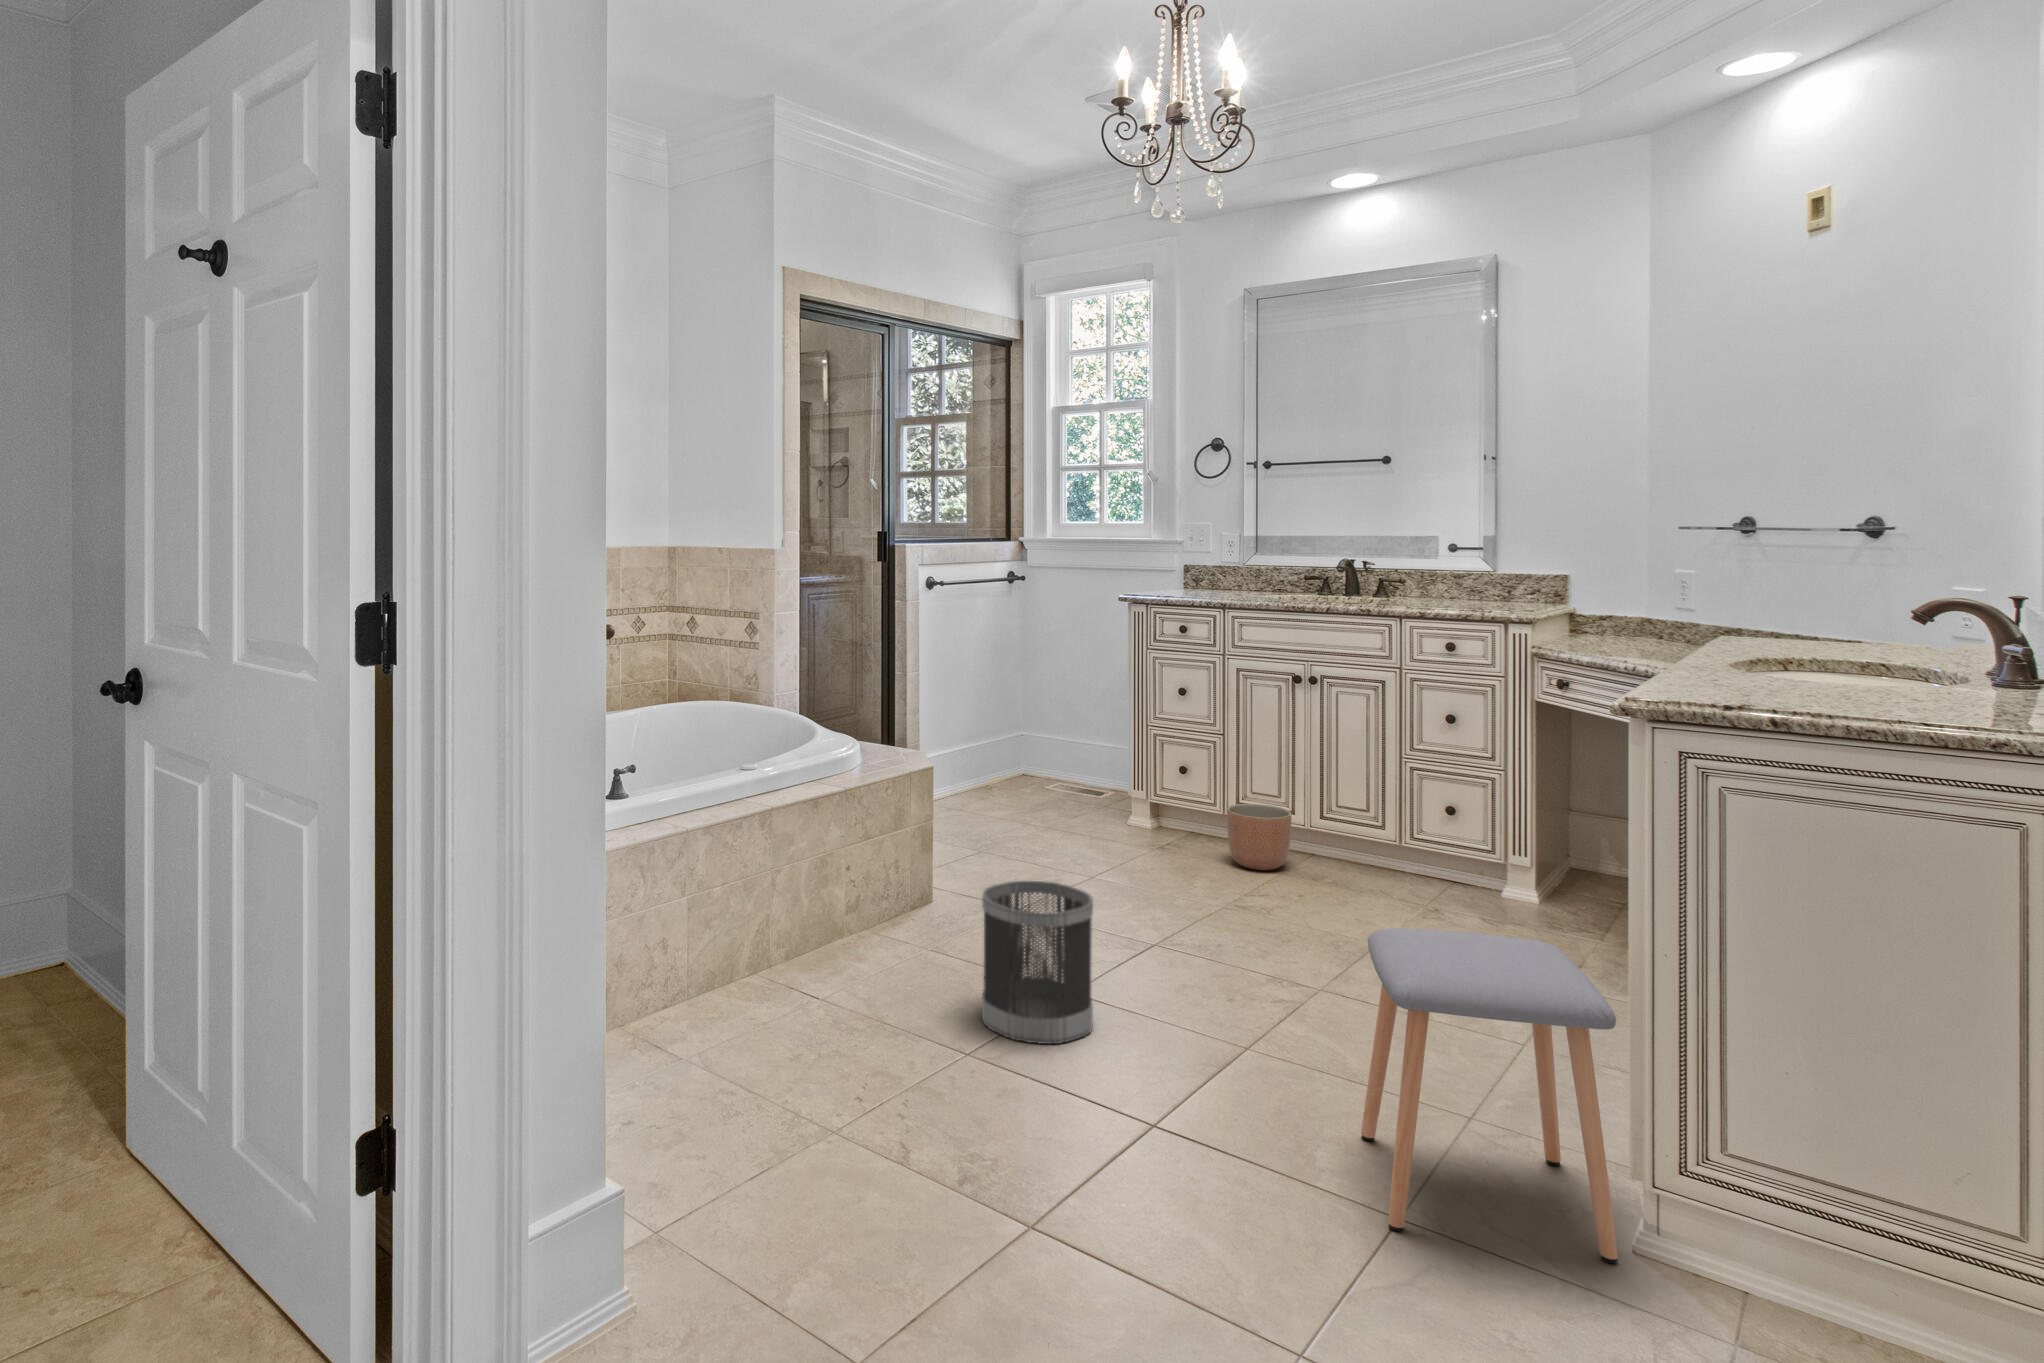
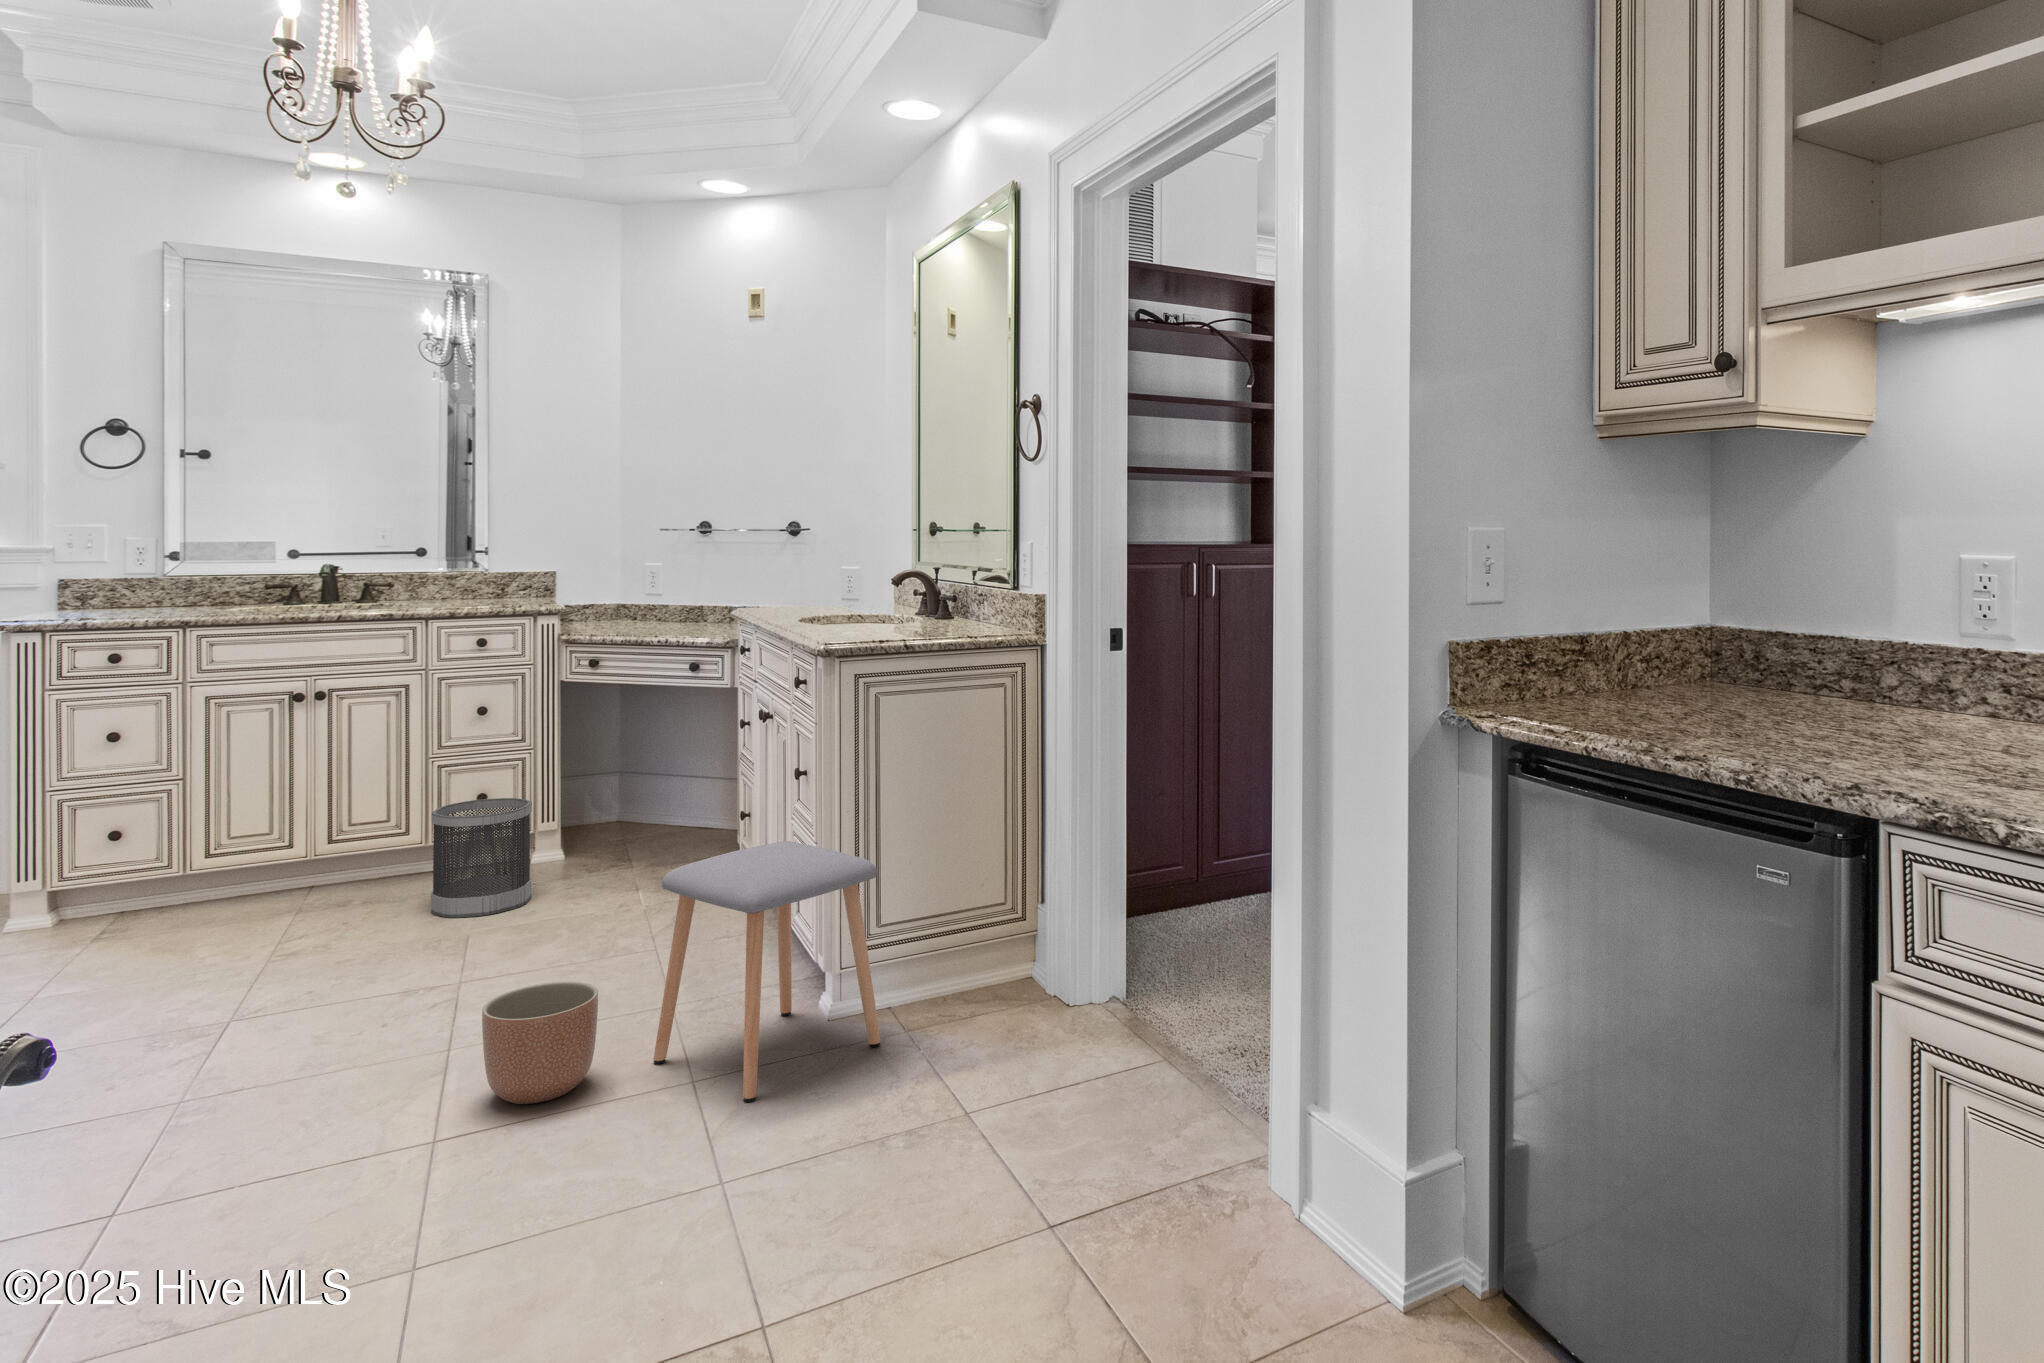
planter: present [1227,804,1292,870] -> present [482,982,598,1104]
wastebasket: present [982,881,1093,1044] -> present [431,798,532,918]

